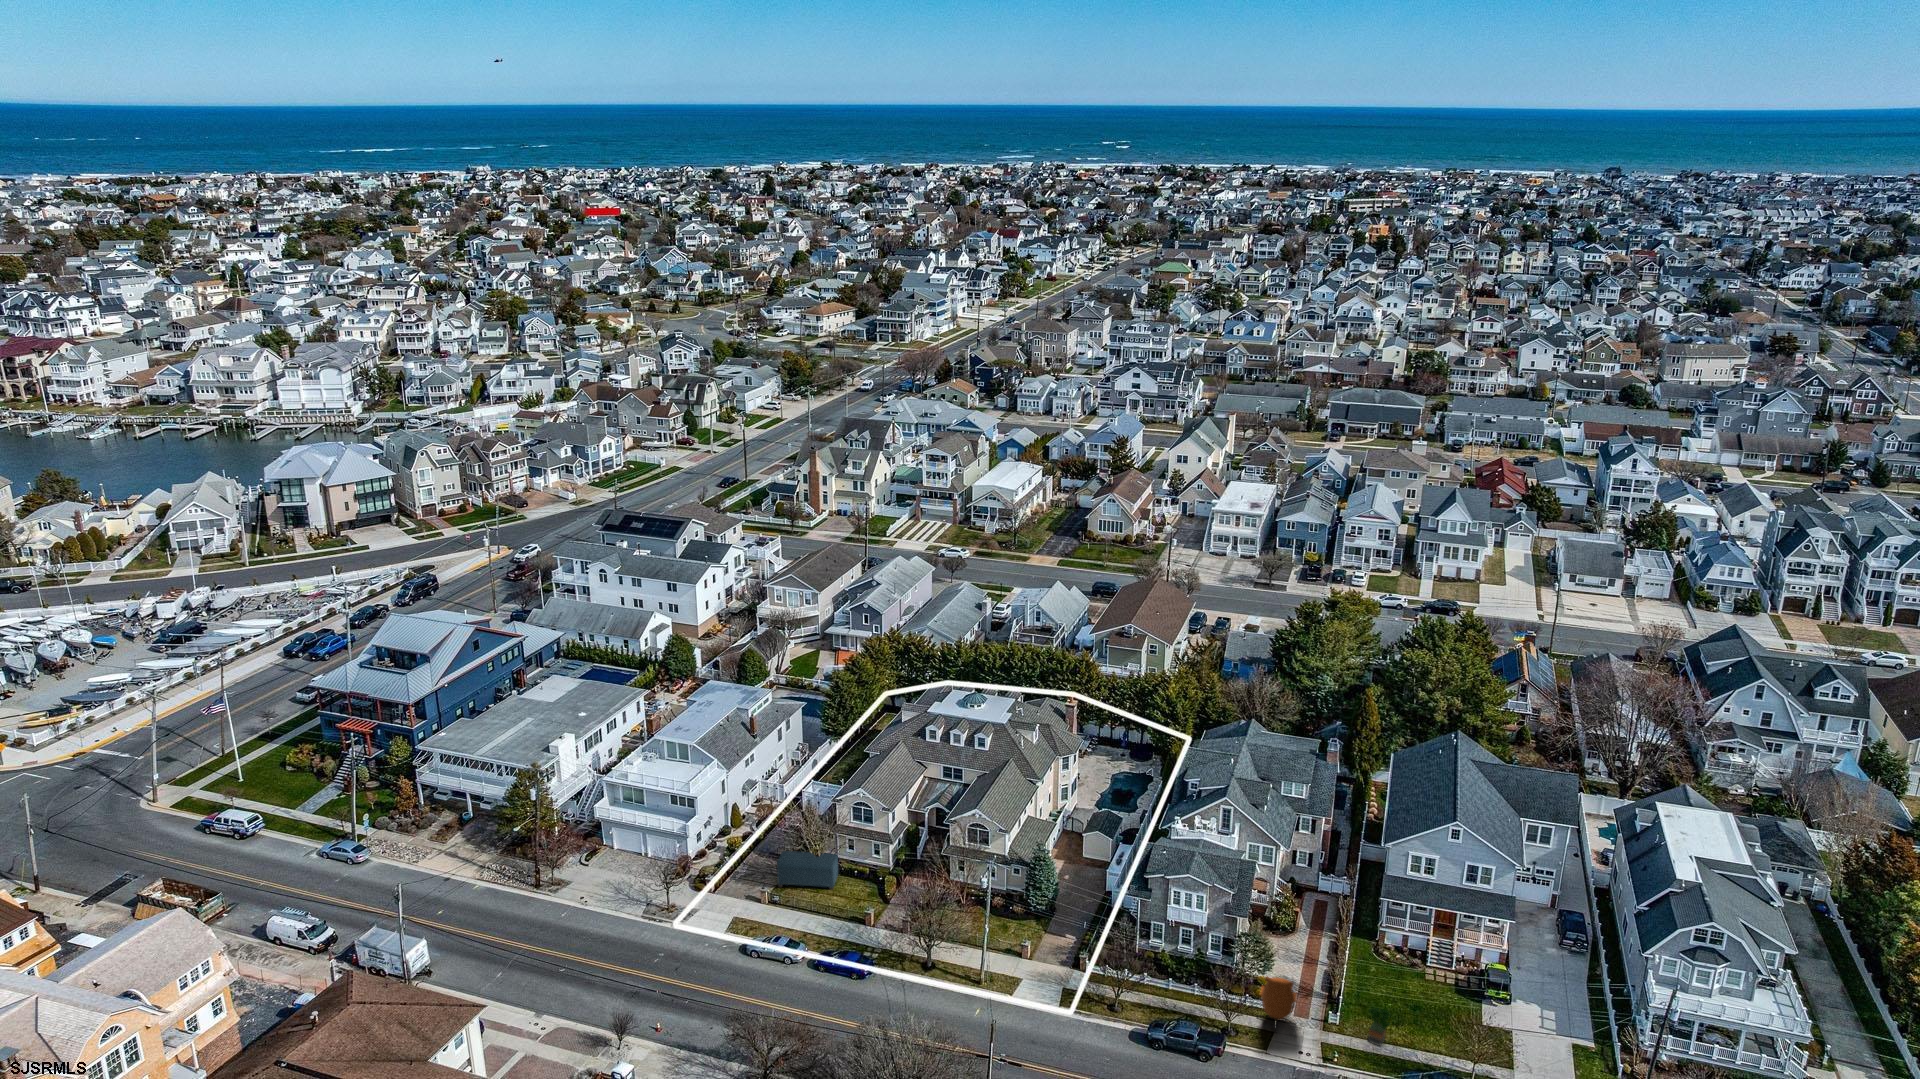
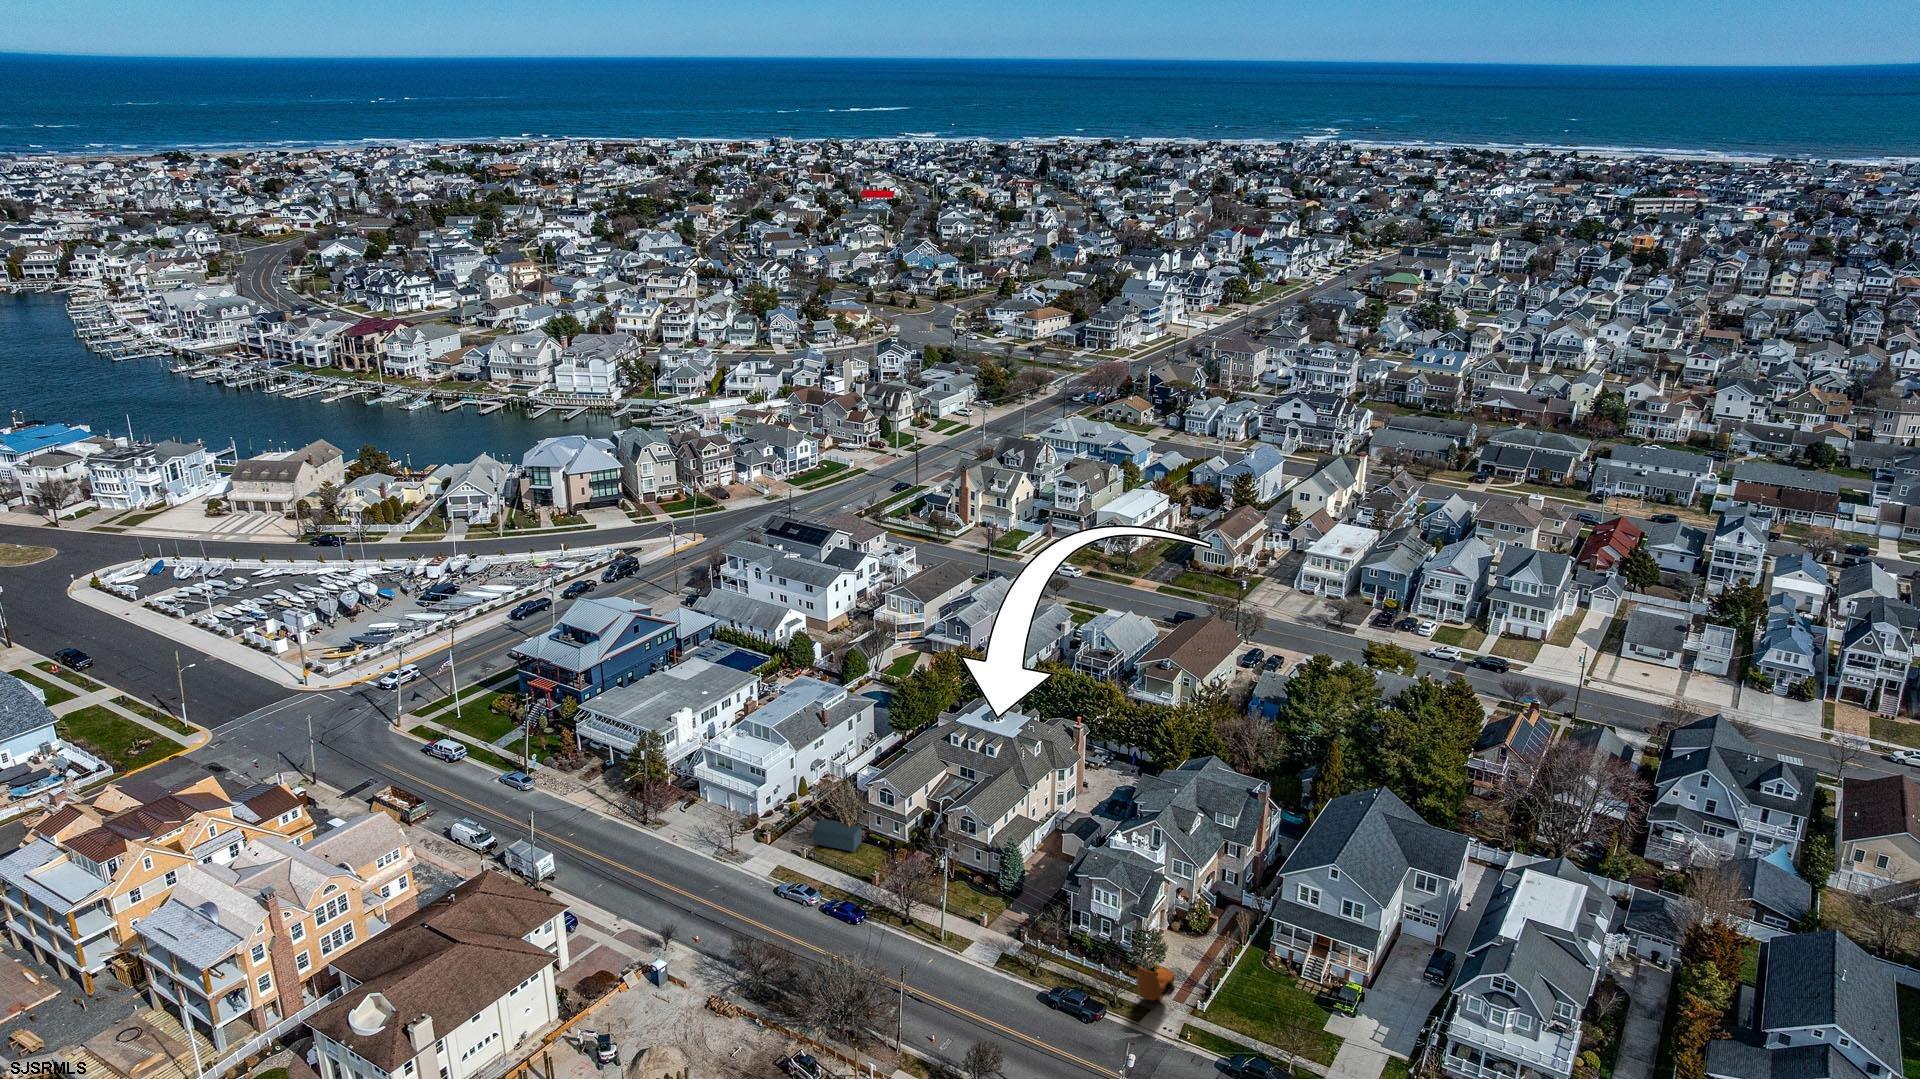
potted tree: present [1368,1008,1391,1046] -> none [1217,1002,1237,1034]

